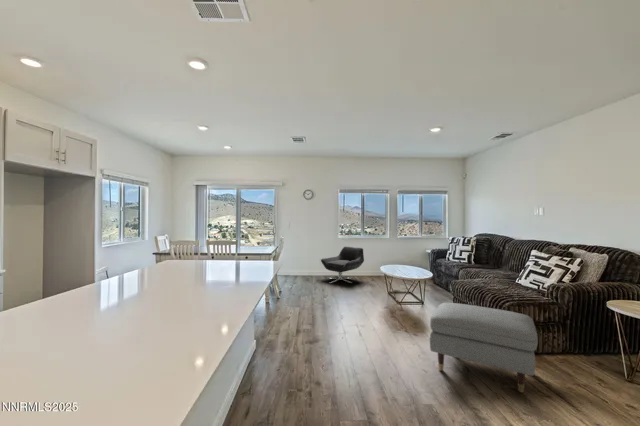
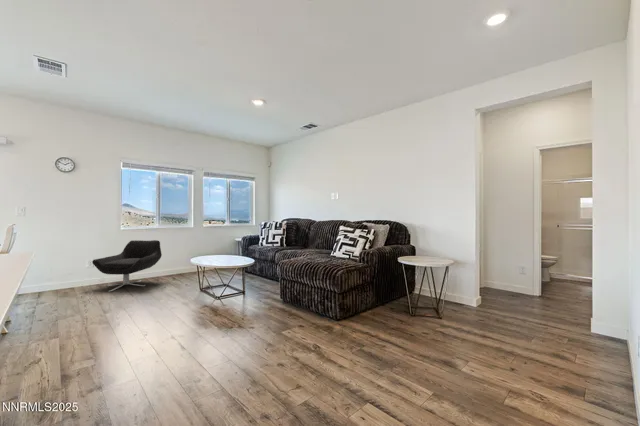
ottoman: present [430,303,538,392] -> none [281,278,381,357]

